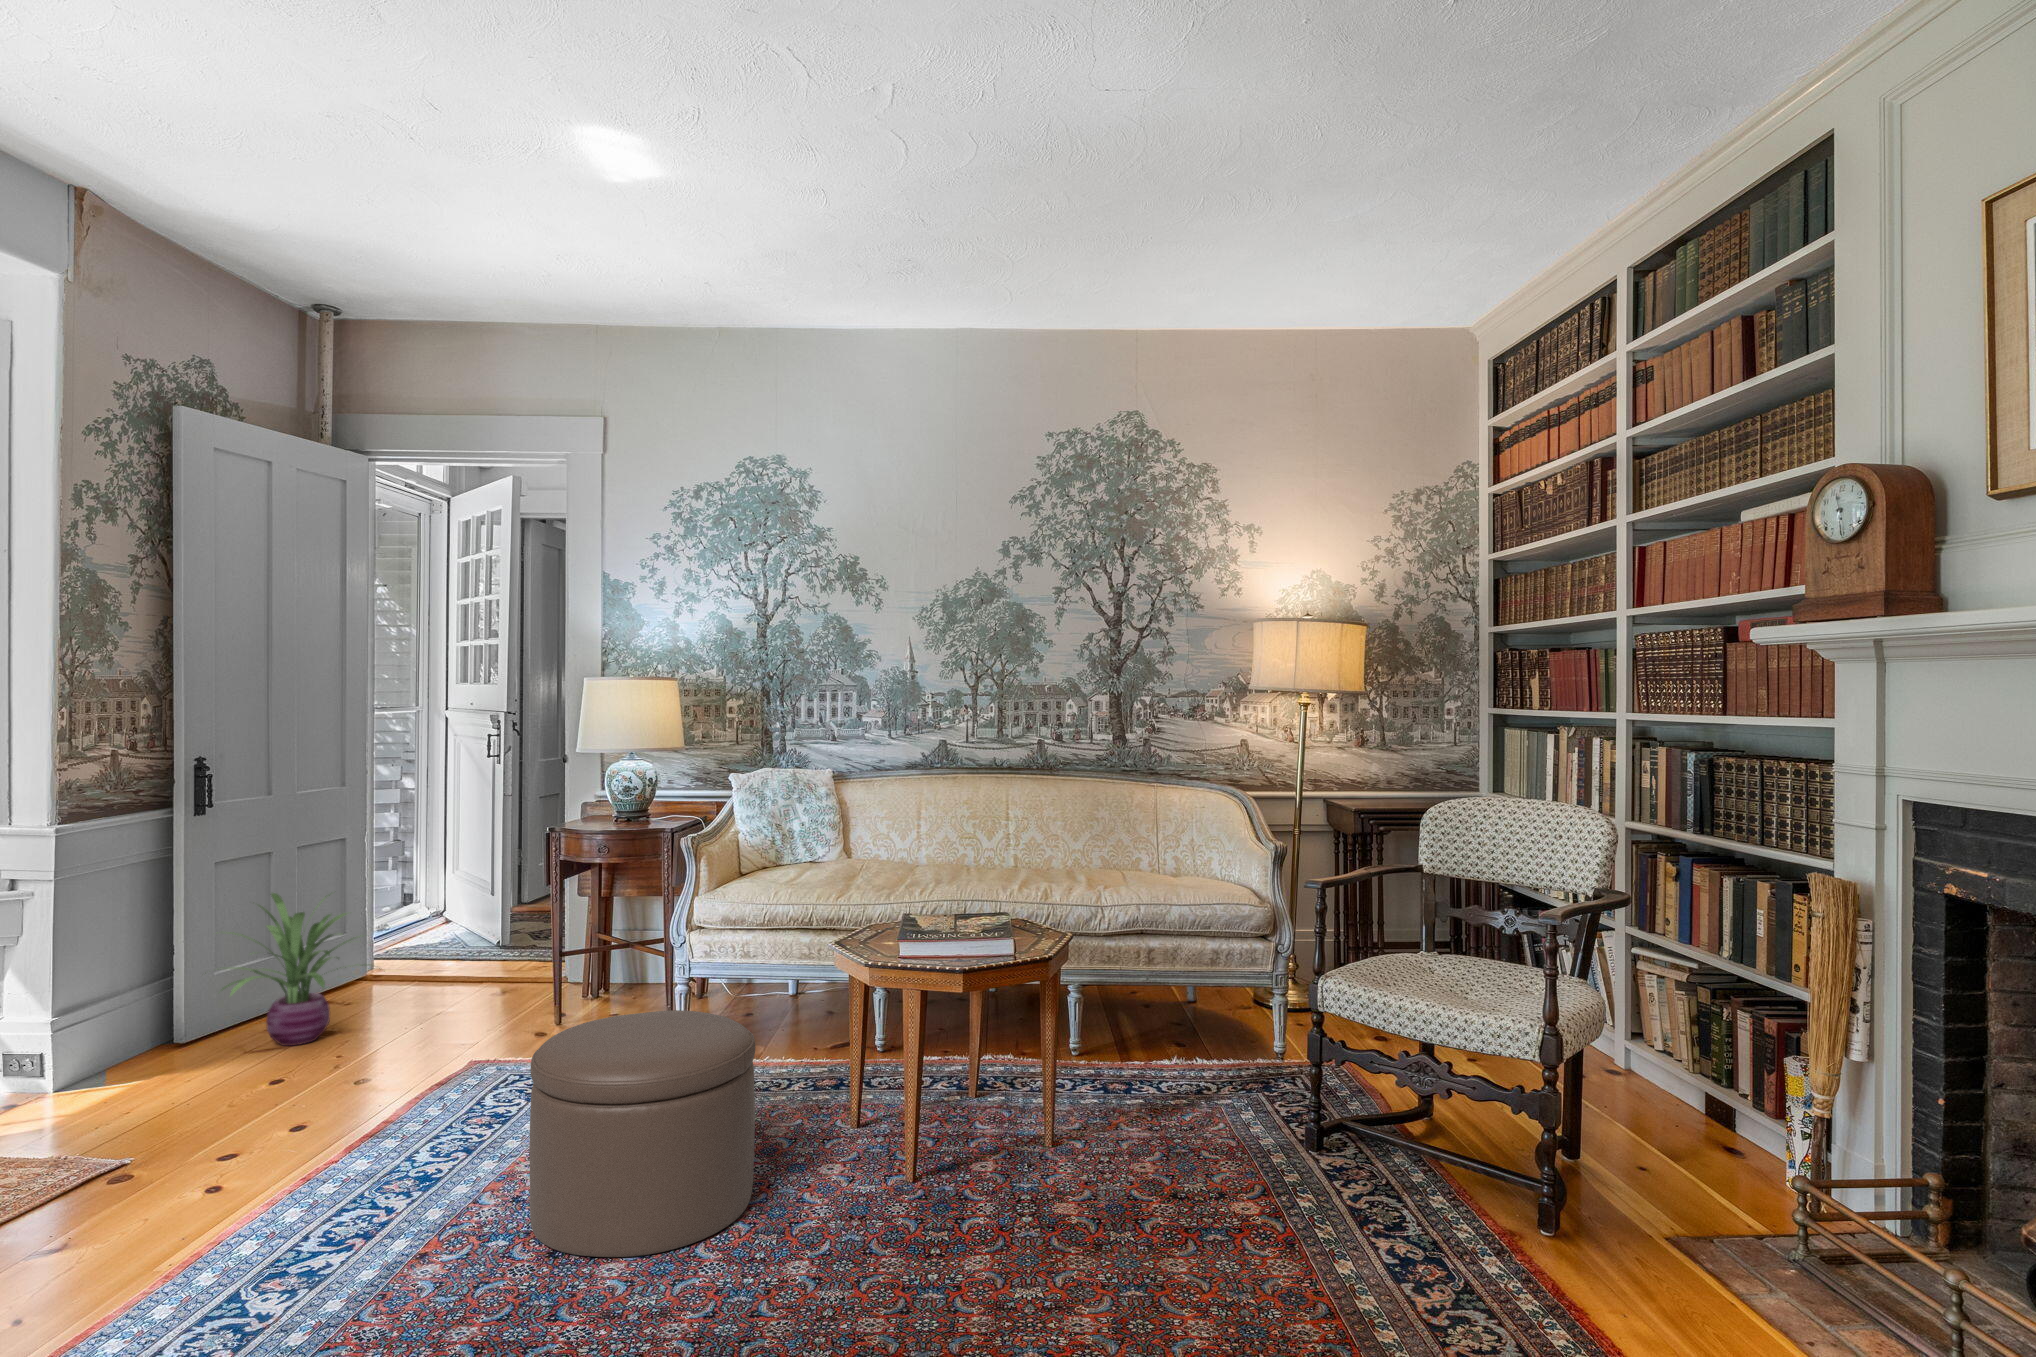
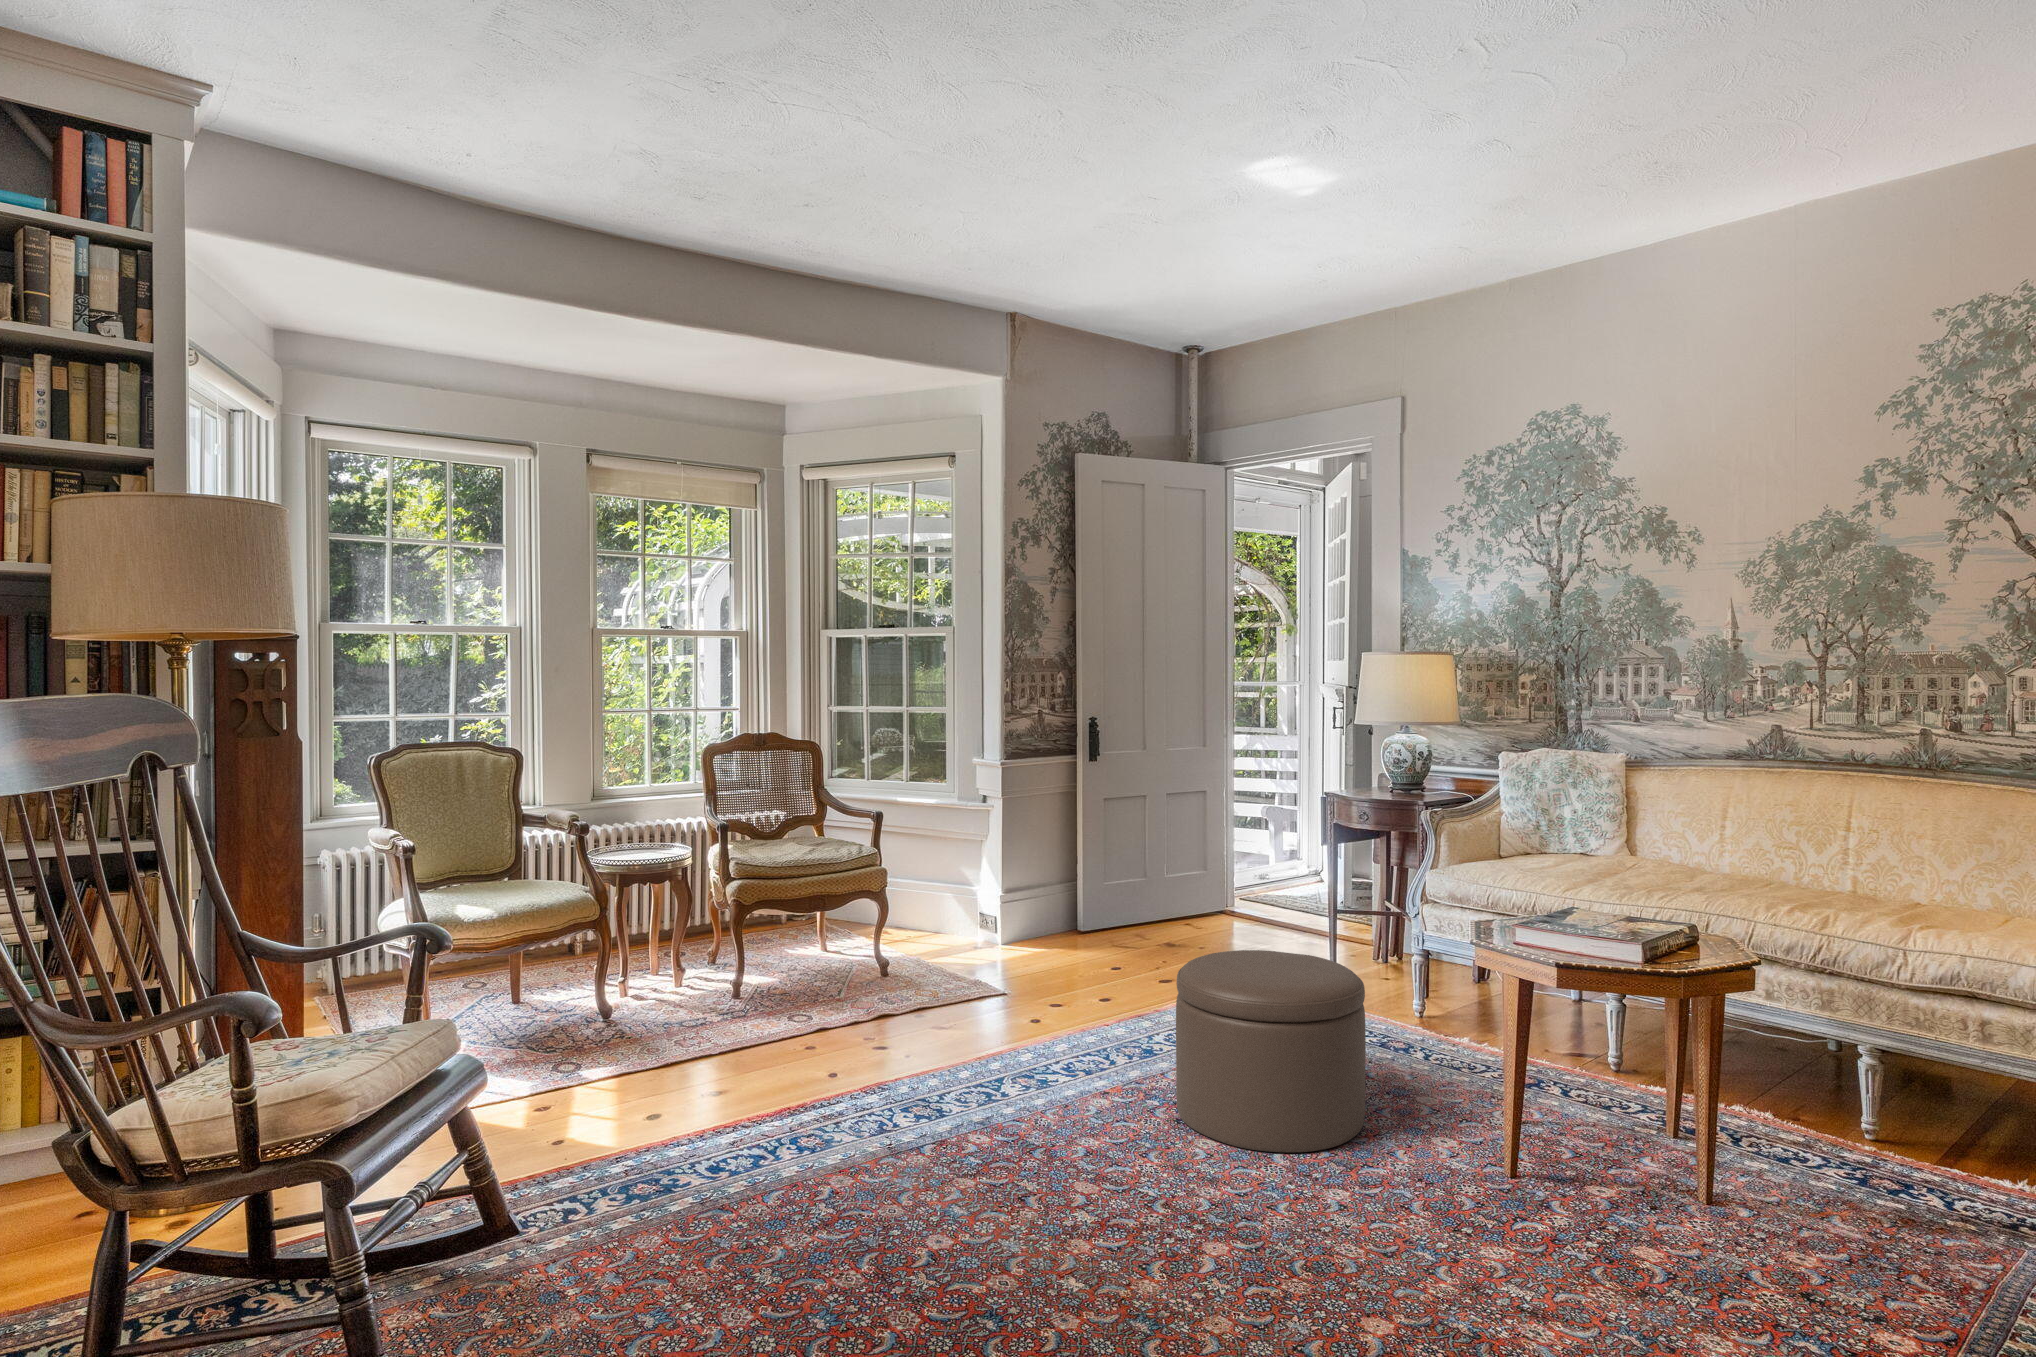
decorative plant: present [223,893,380,1046] -> none [1092,823,1204,943]

